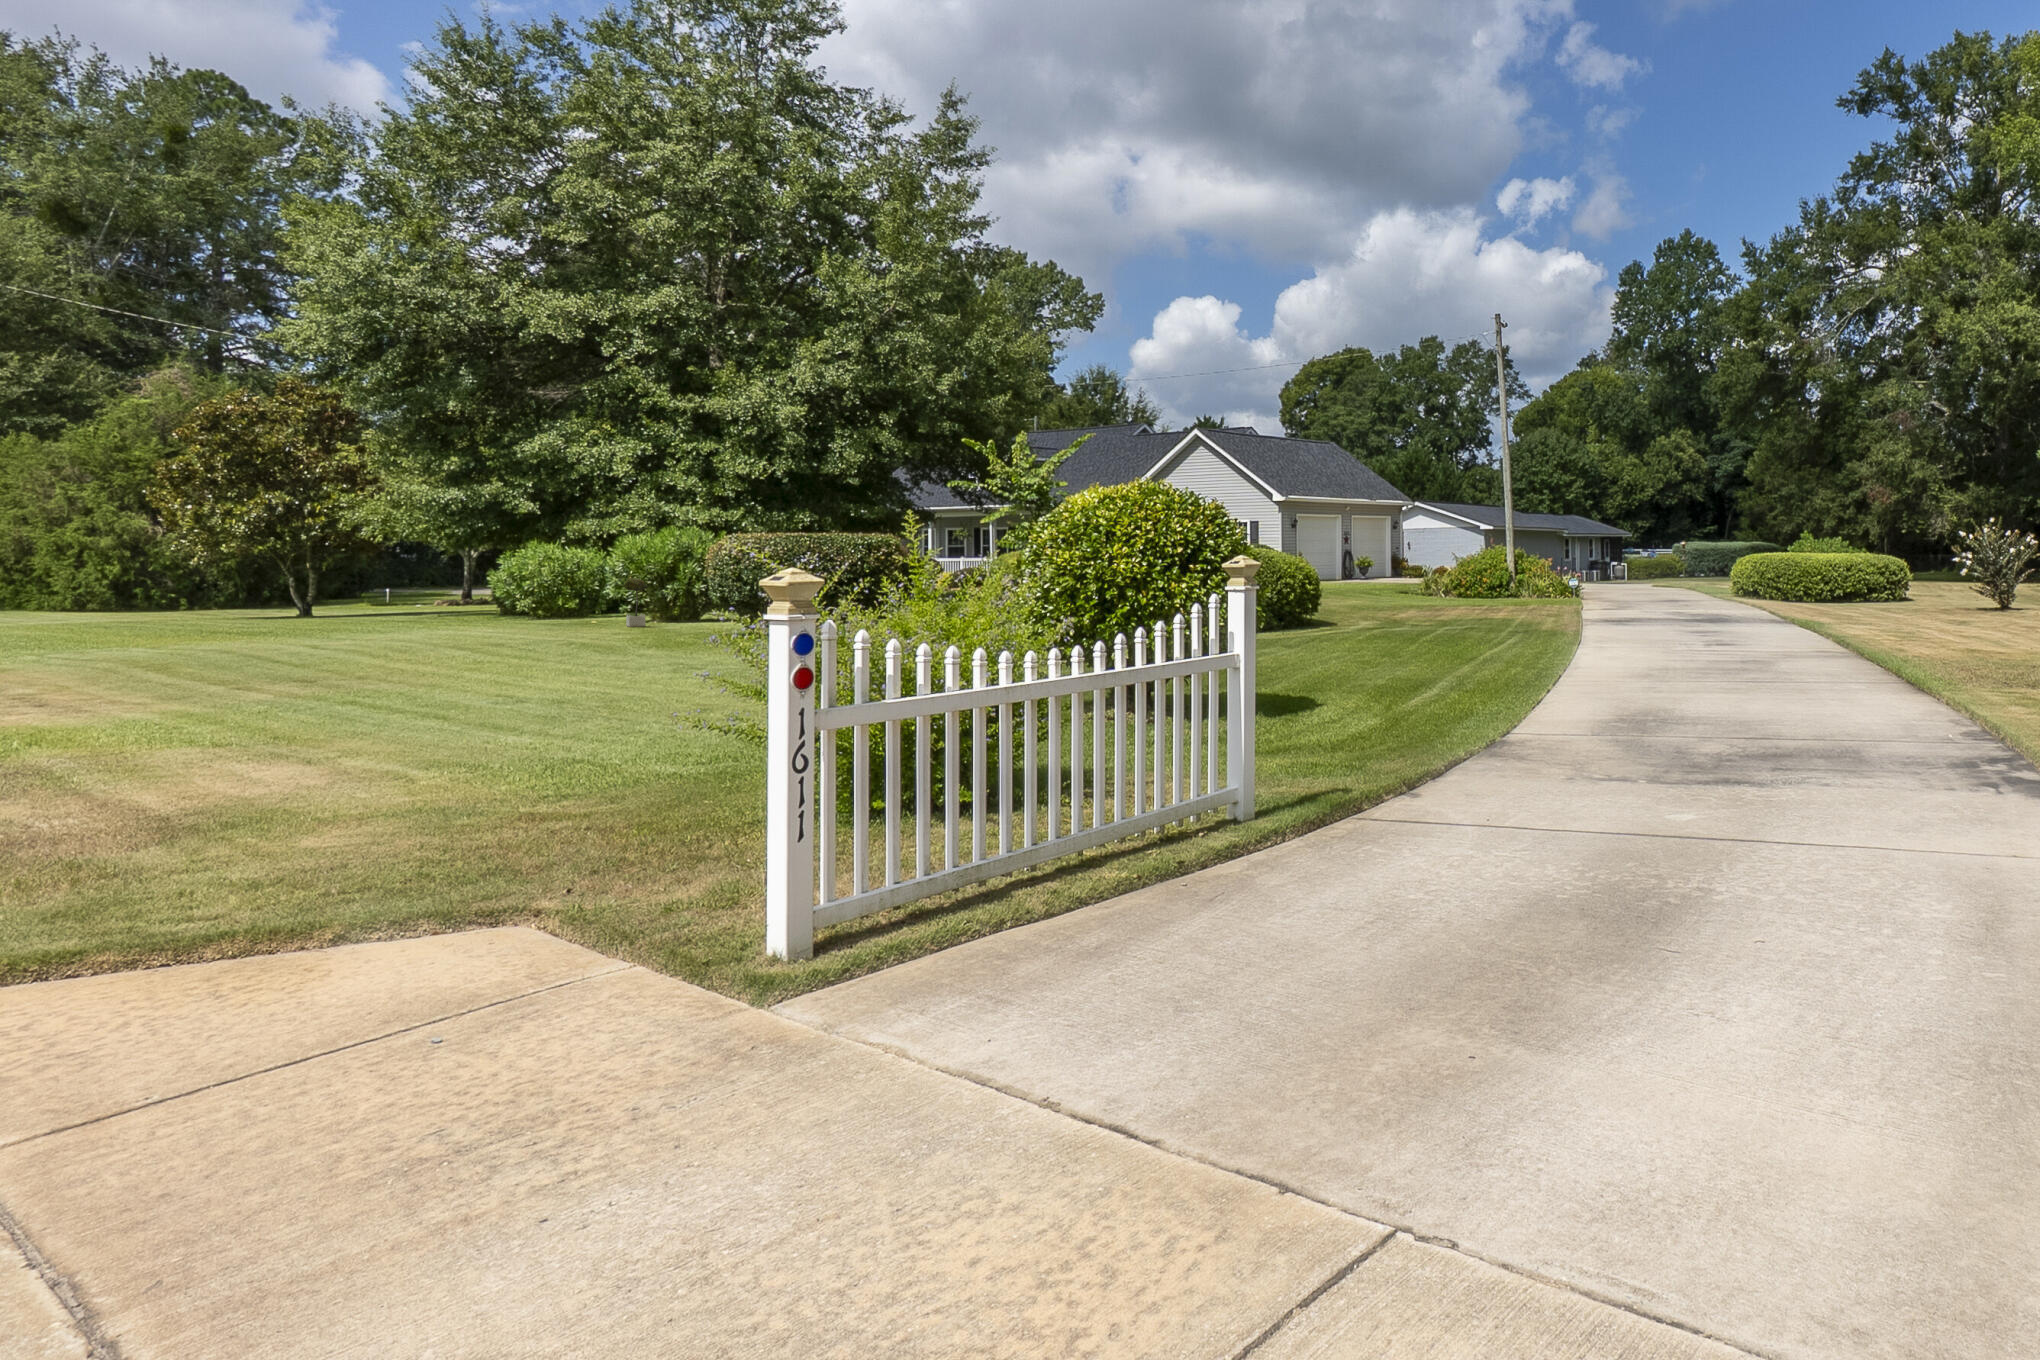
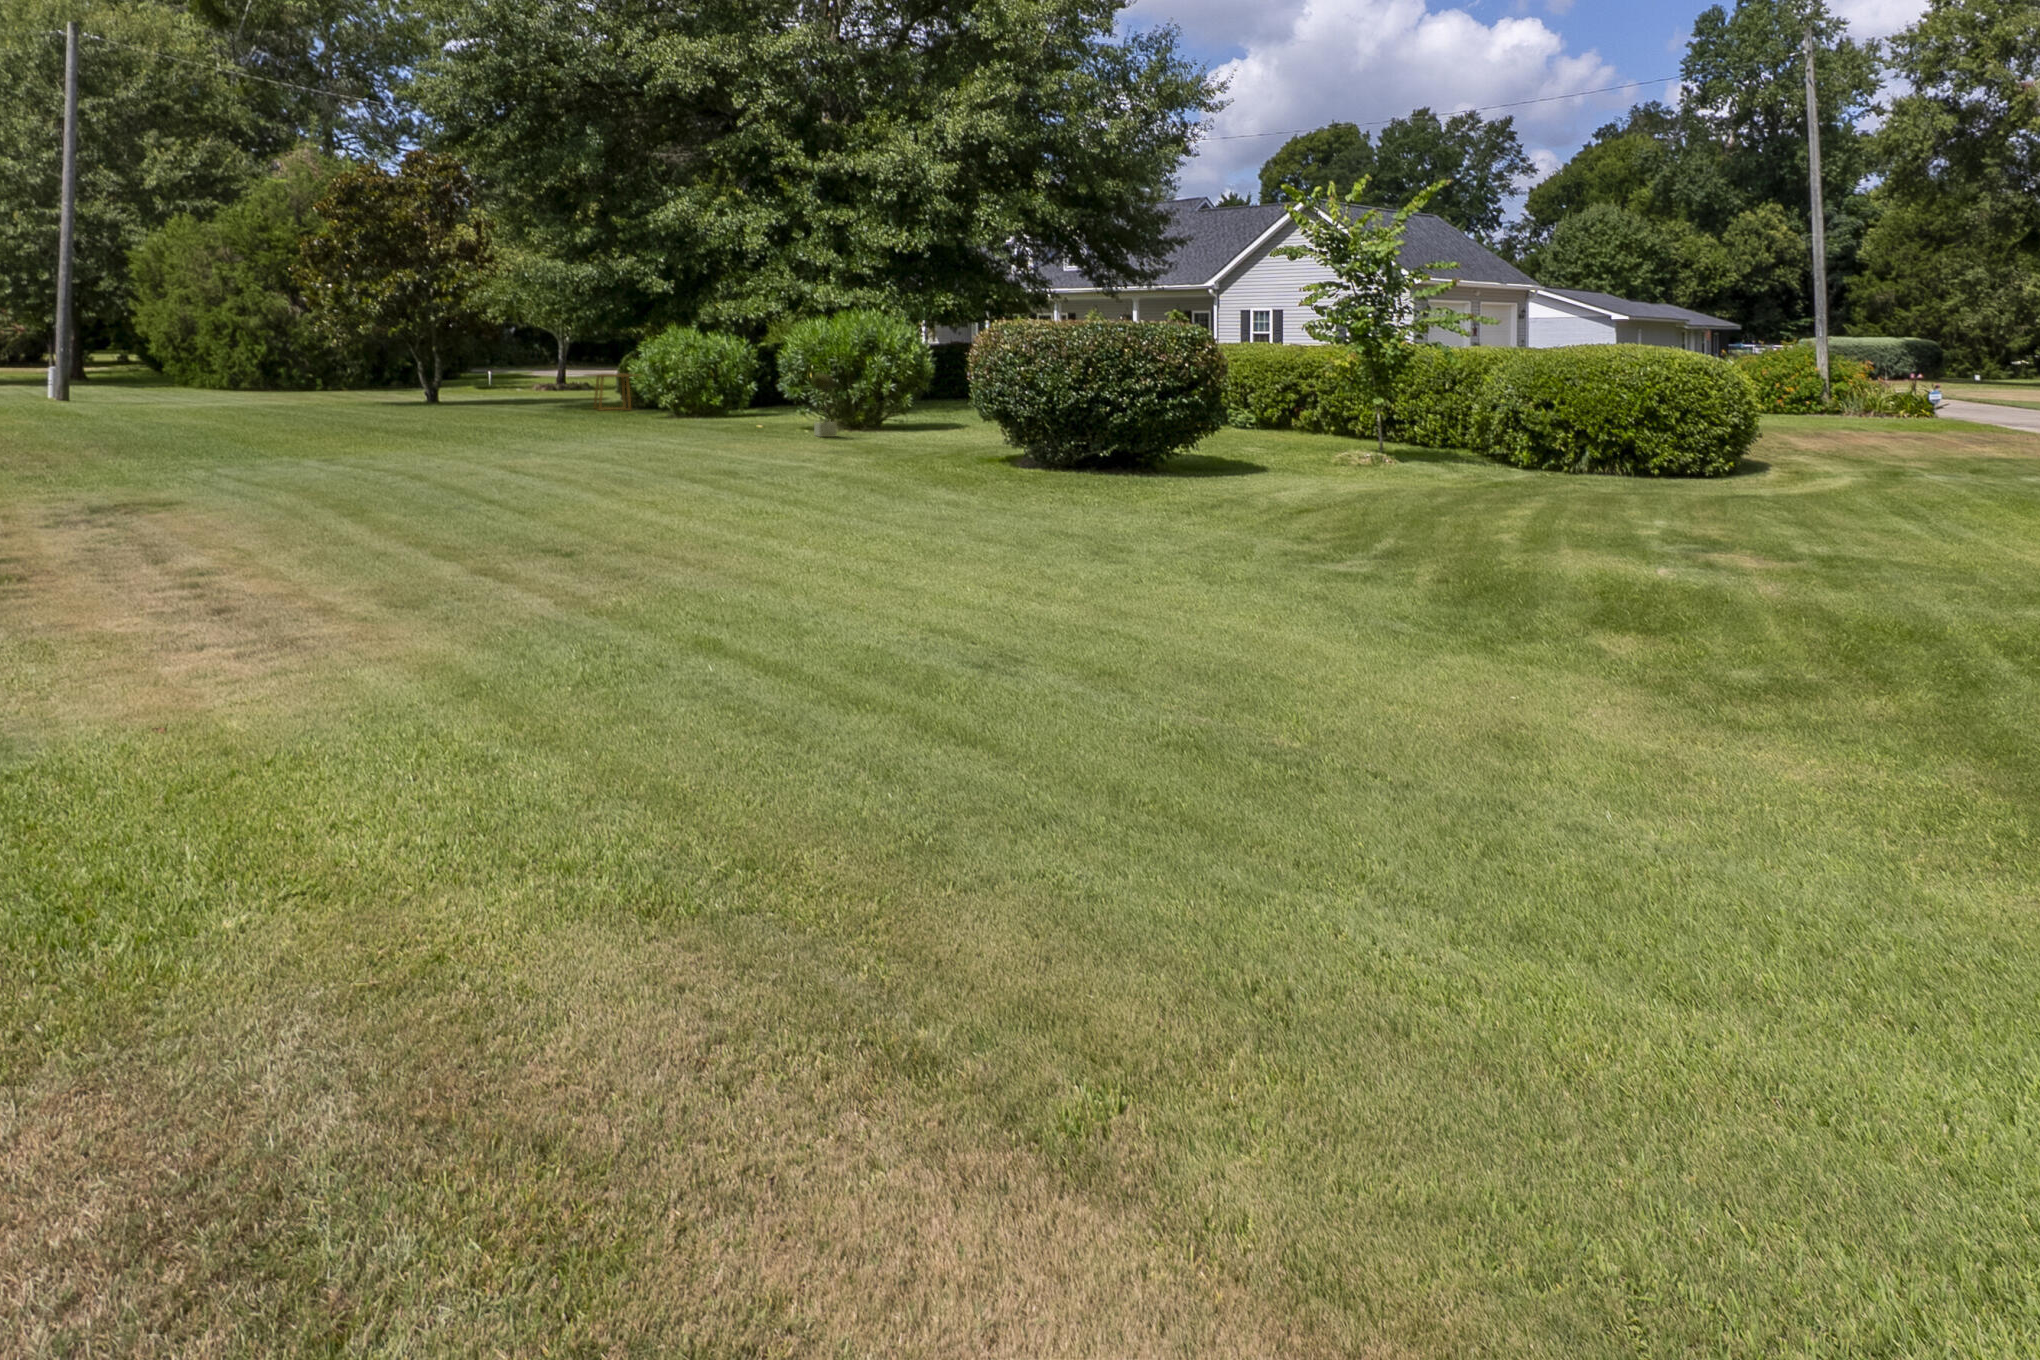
round table: none [444,582,503,614] -> present [586,373,639,411]

